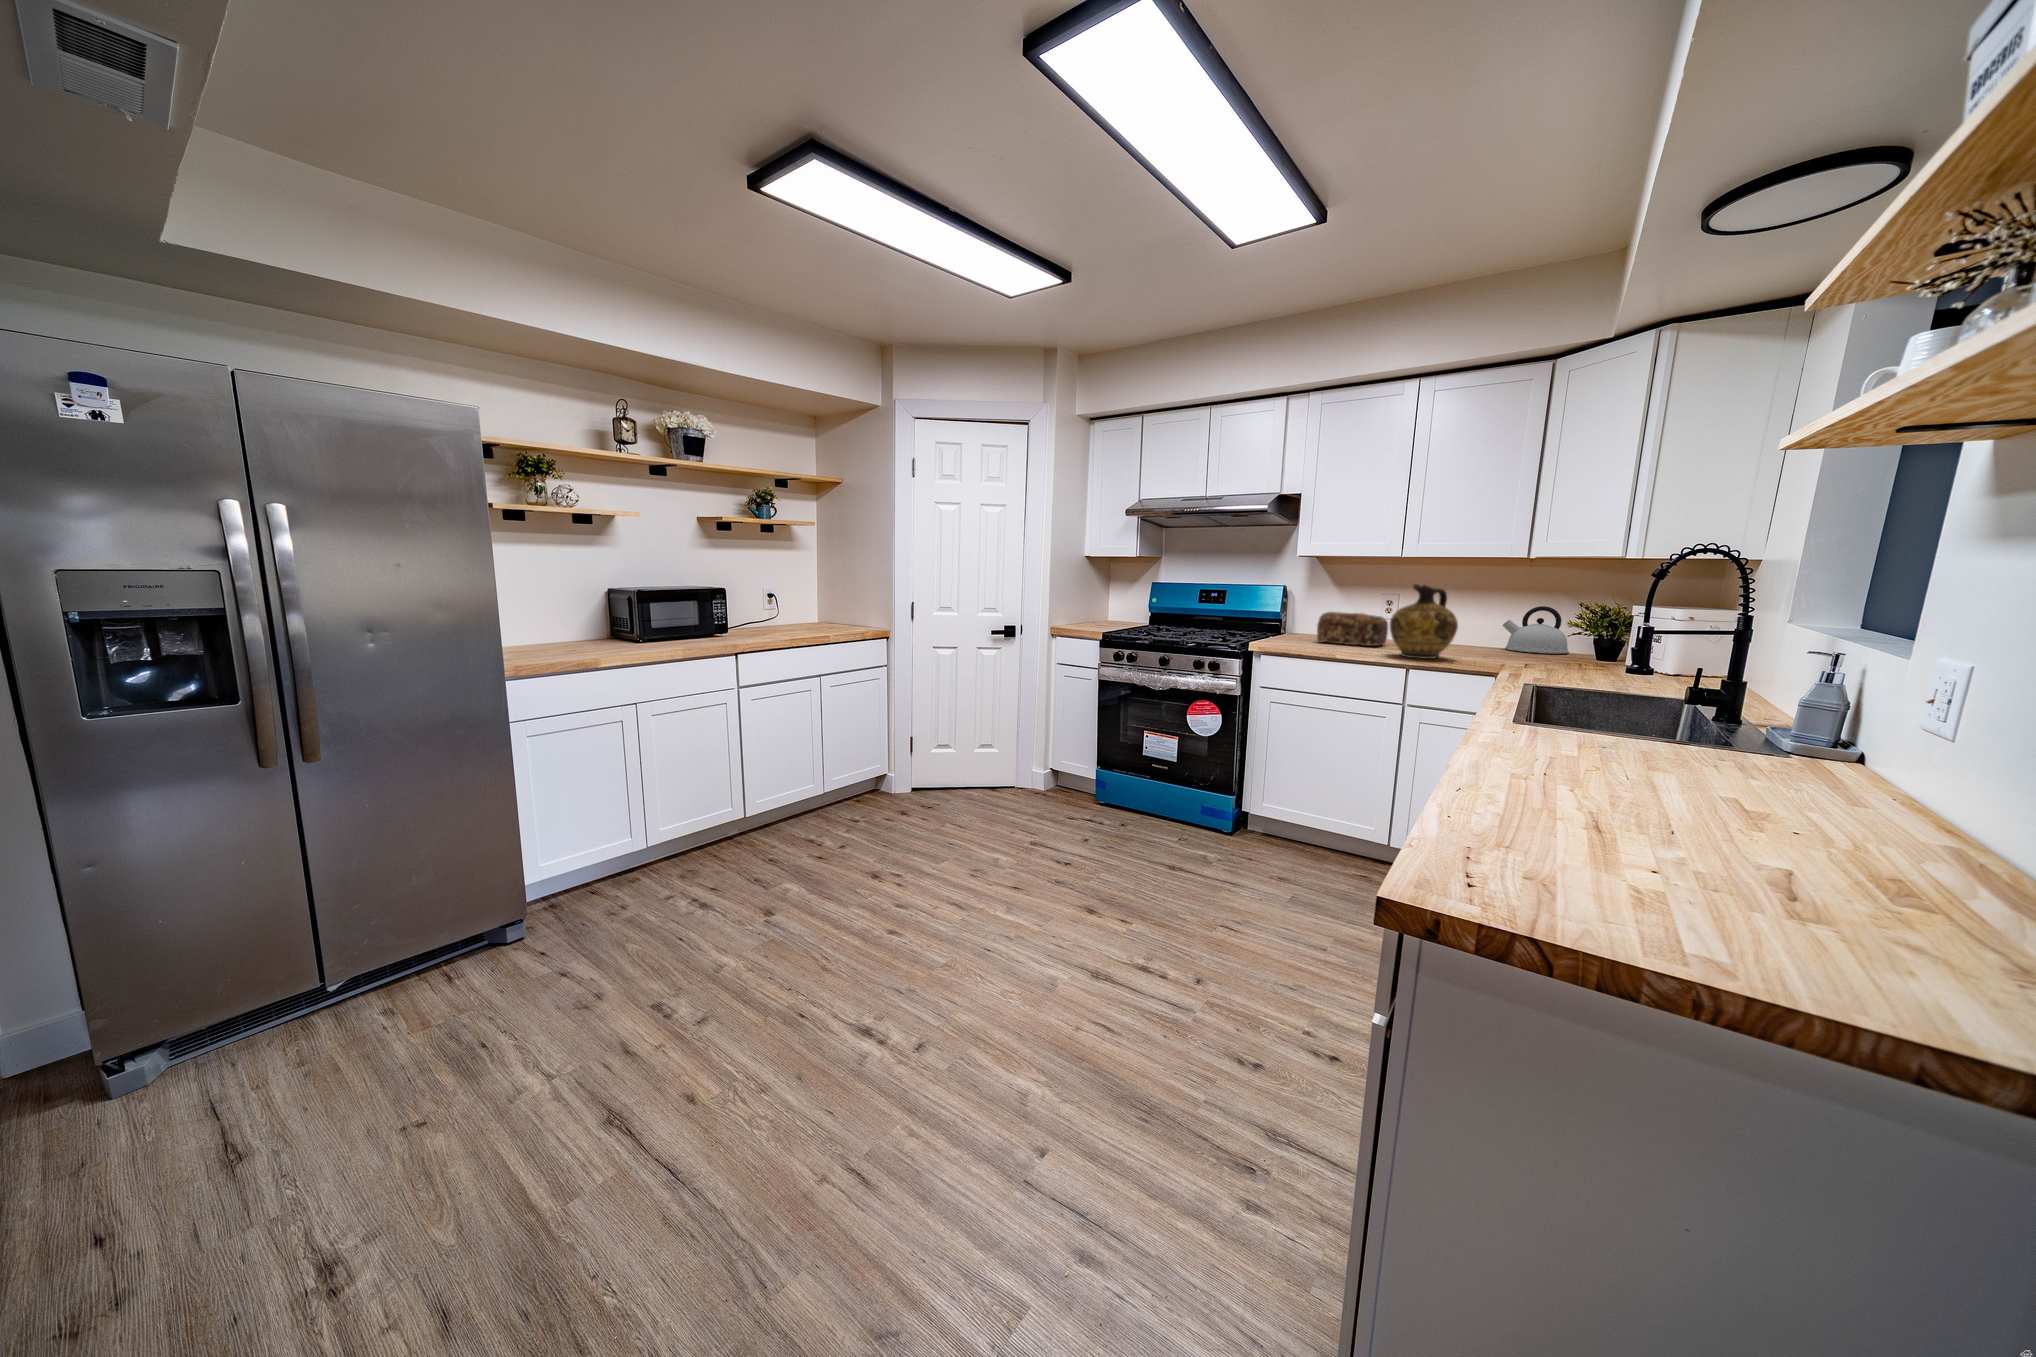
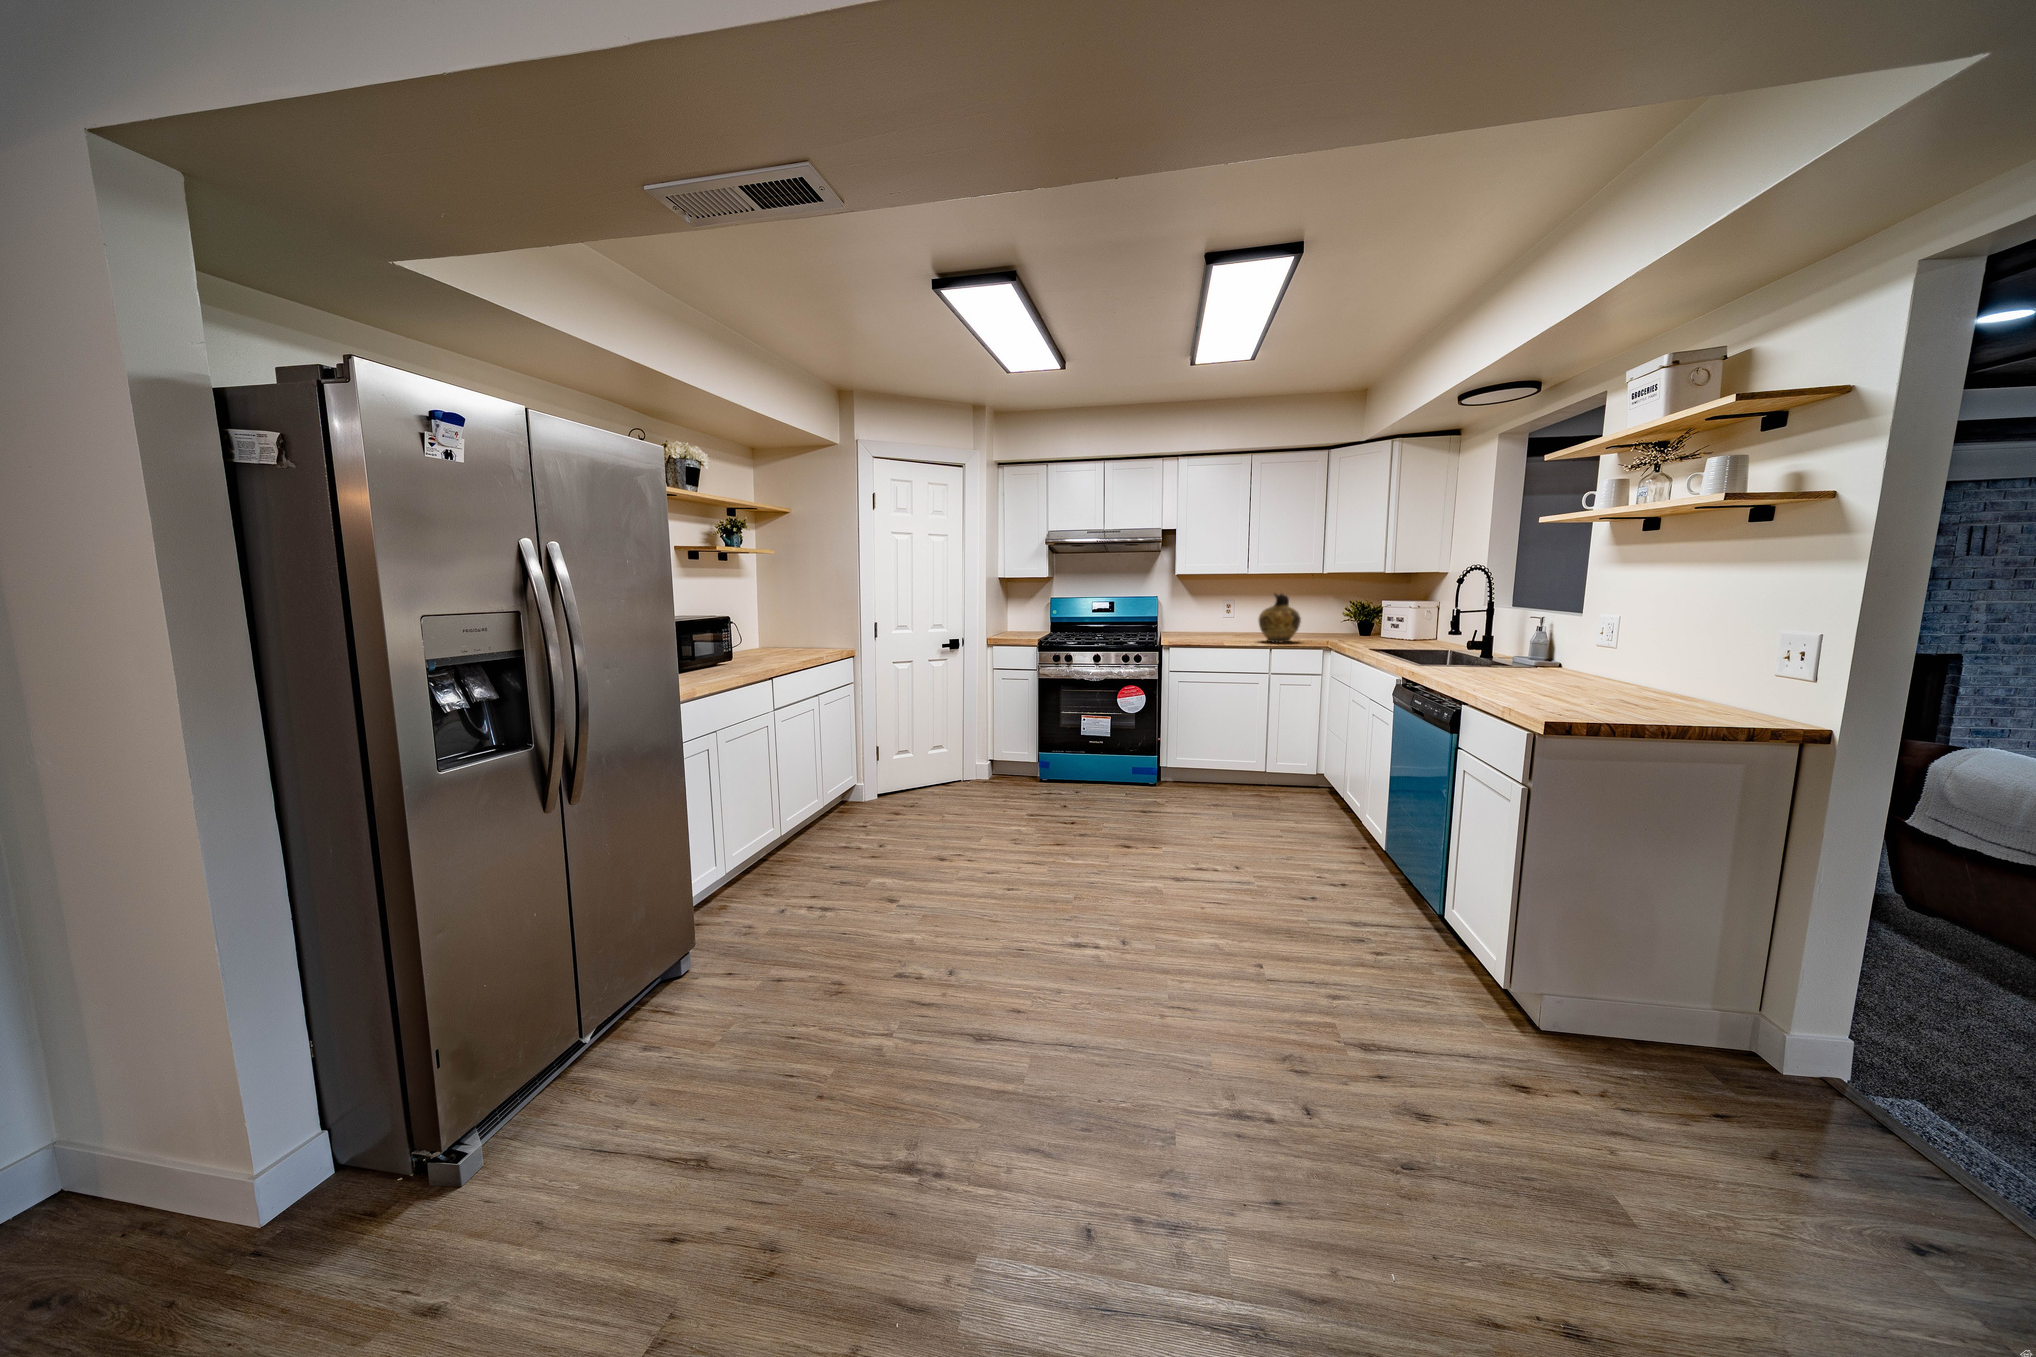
kettle: present [1502,606,1569,654] -> none [1302,605,1340,635]
bread loaf: present [1317,612,1388,646] -> none [1197,615,1241,637]

